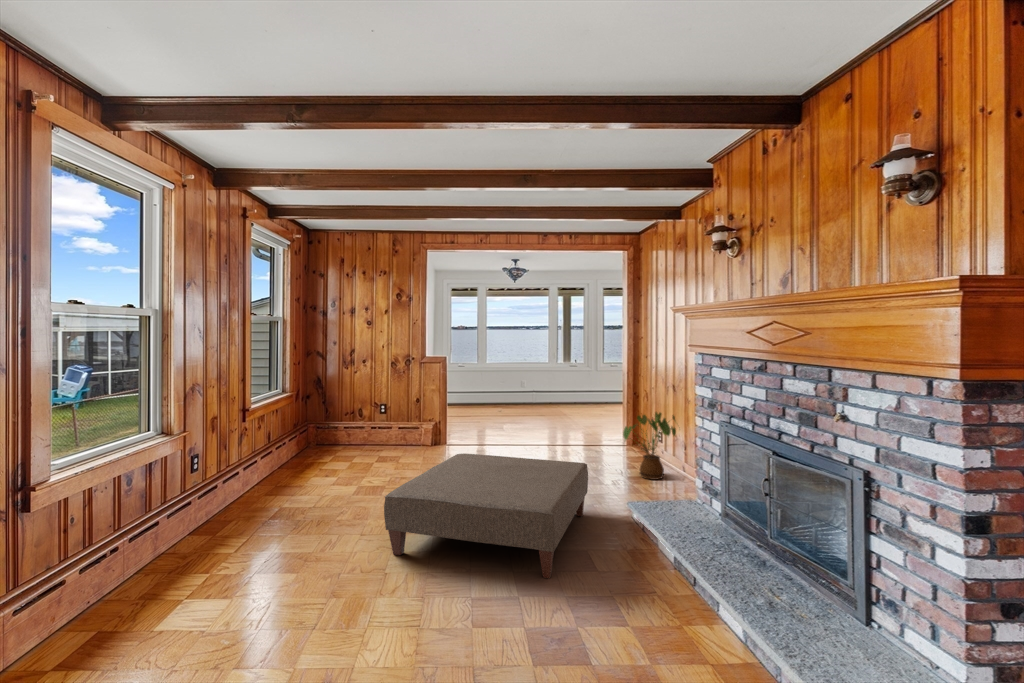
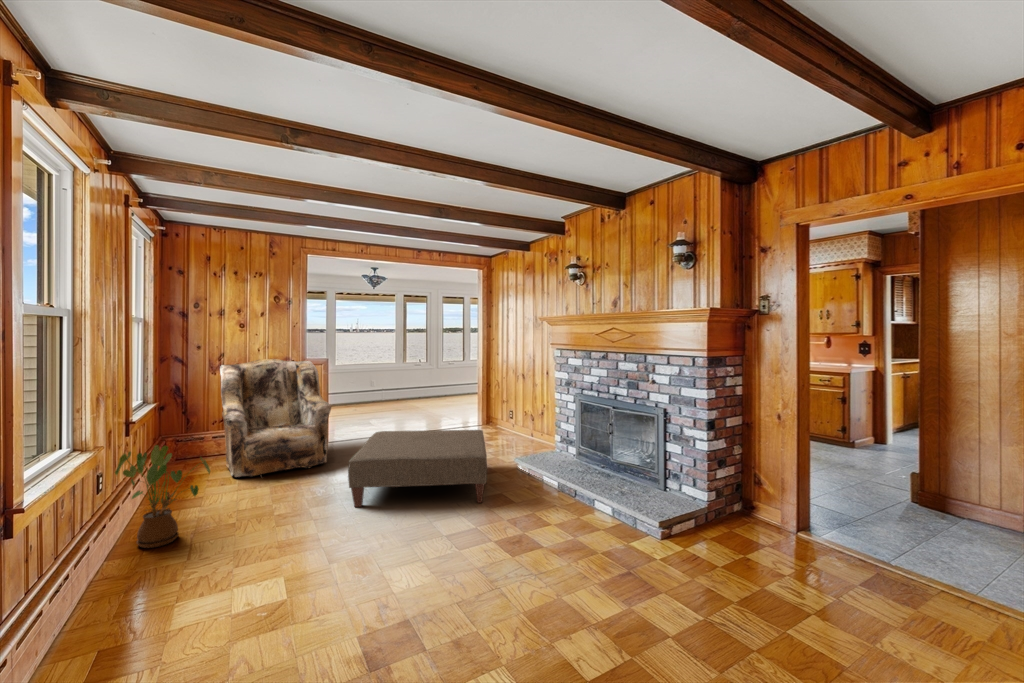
armchair: none [308,362,421,495] -> present [220,359,331,477]
house plant: present [623,412,676,480] -> present [115,445,210,548]

